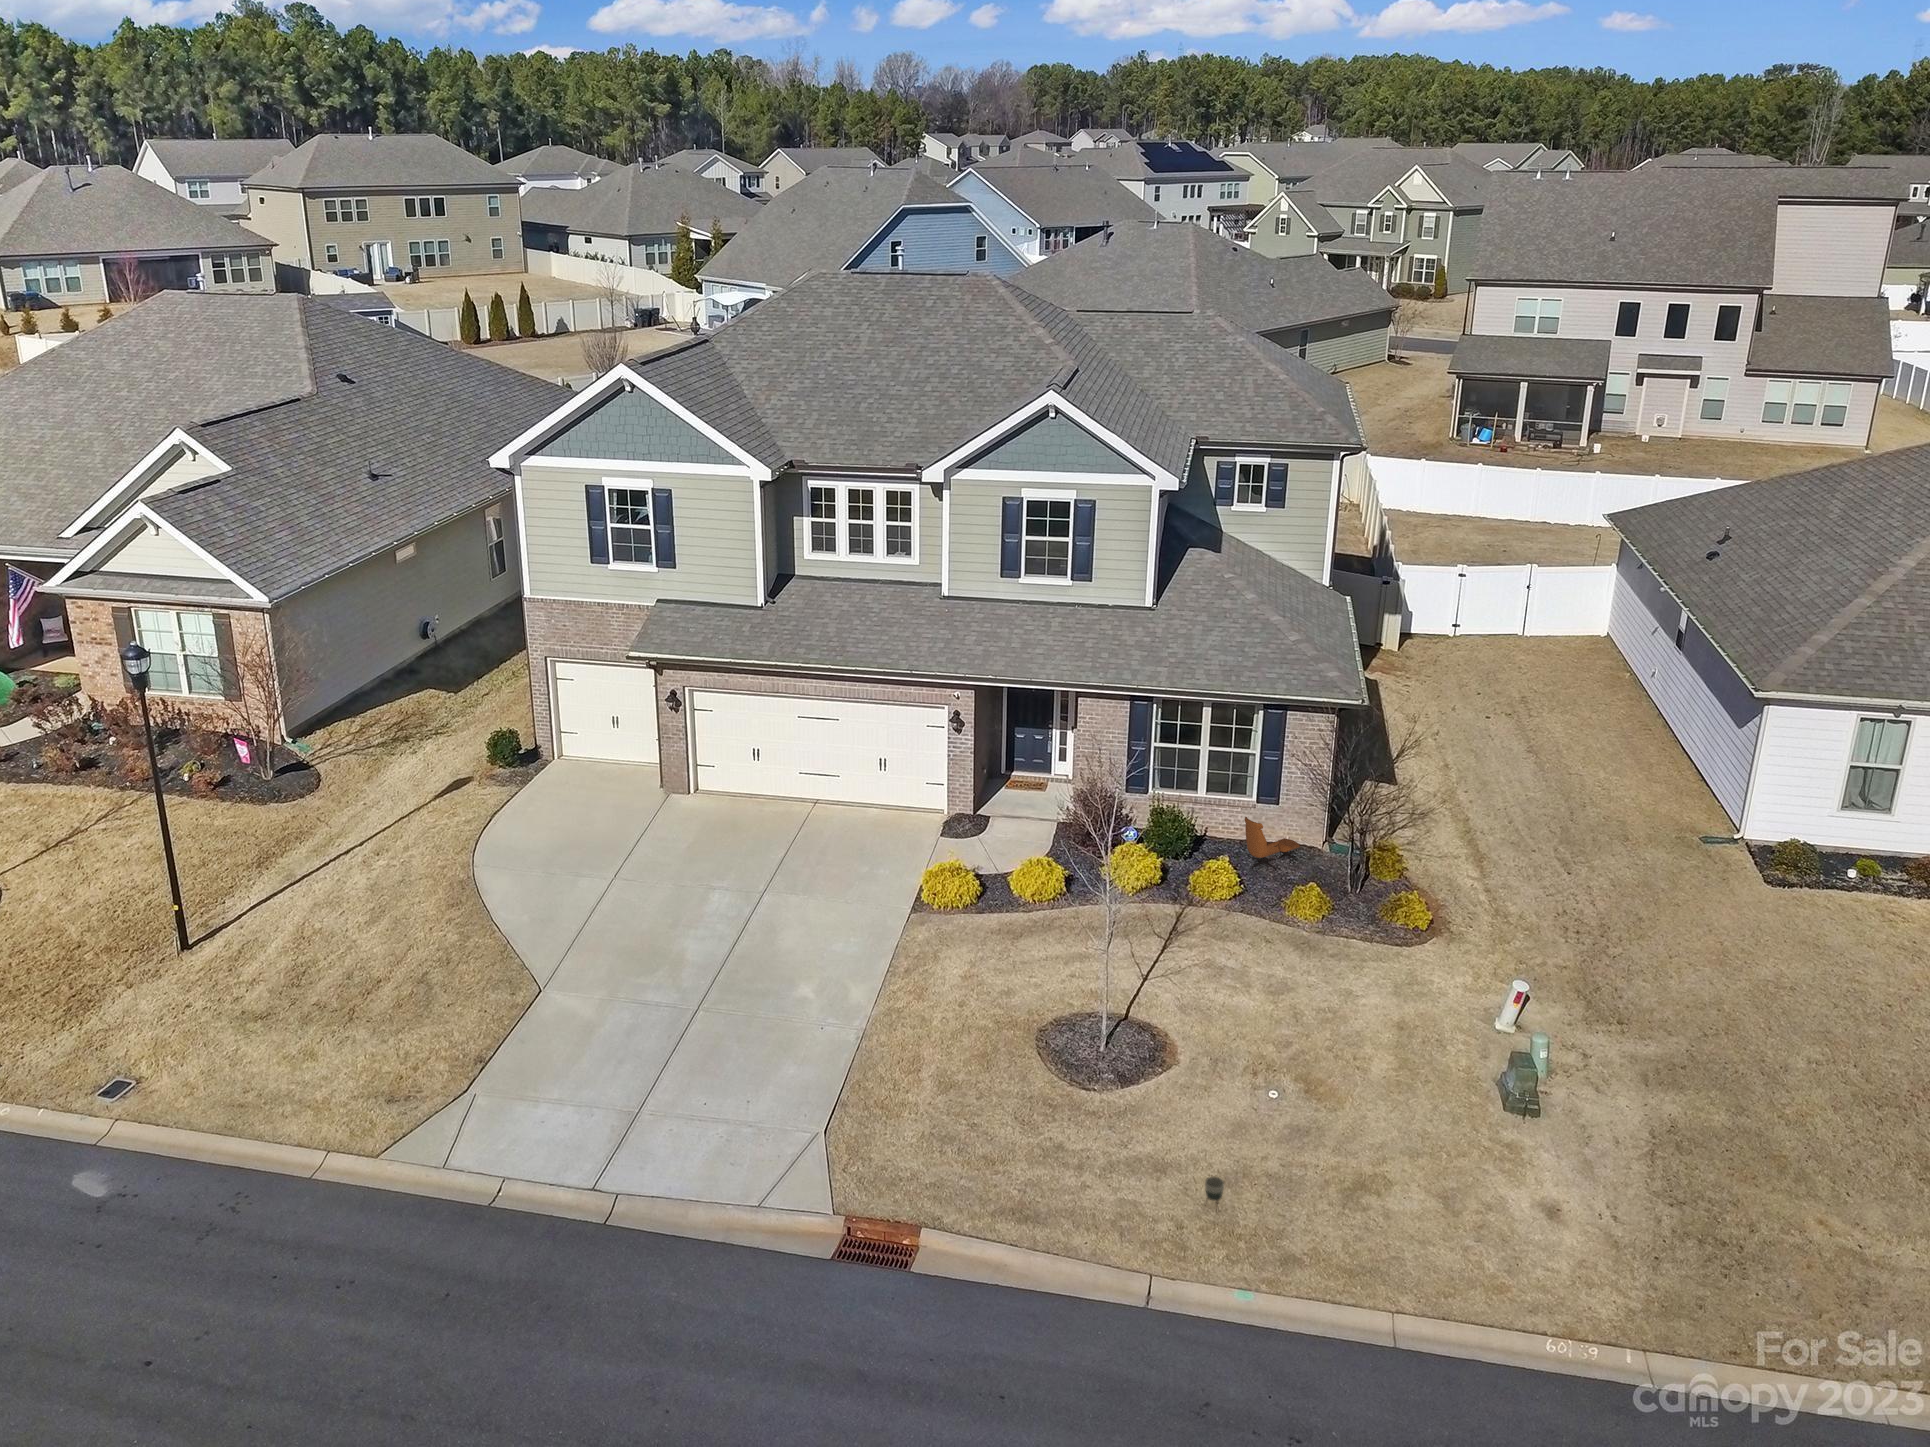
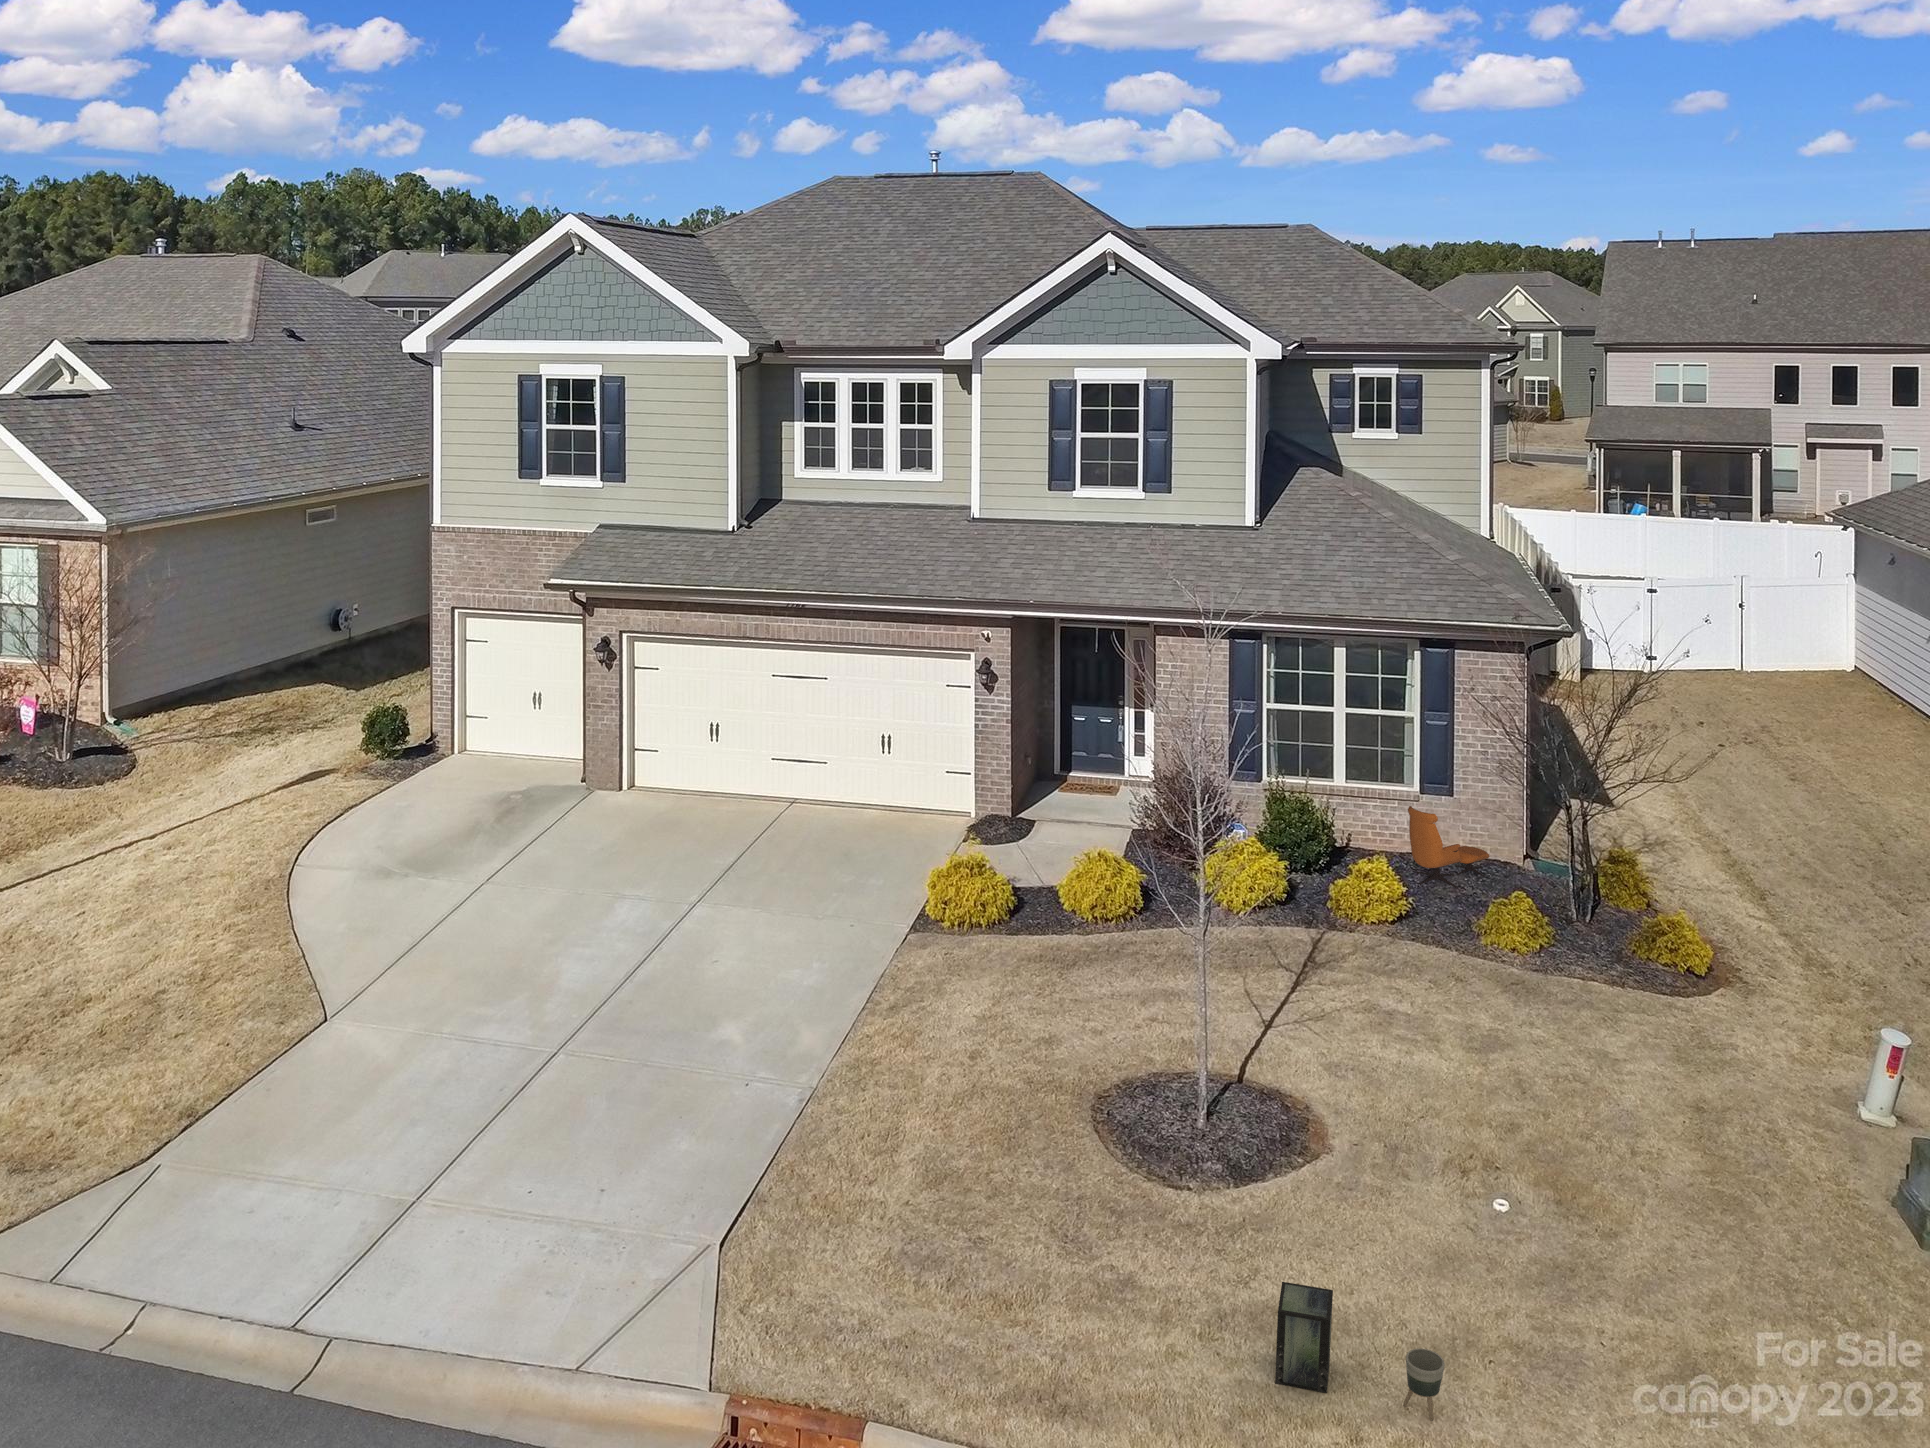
storage box: none [1139,1144,1169,1201] -> present [1275,1282,1333,1393]

